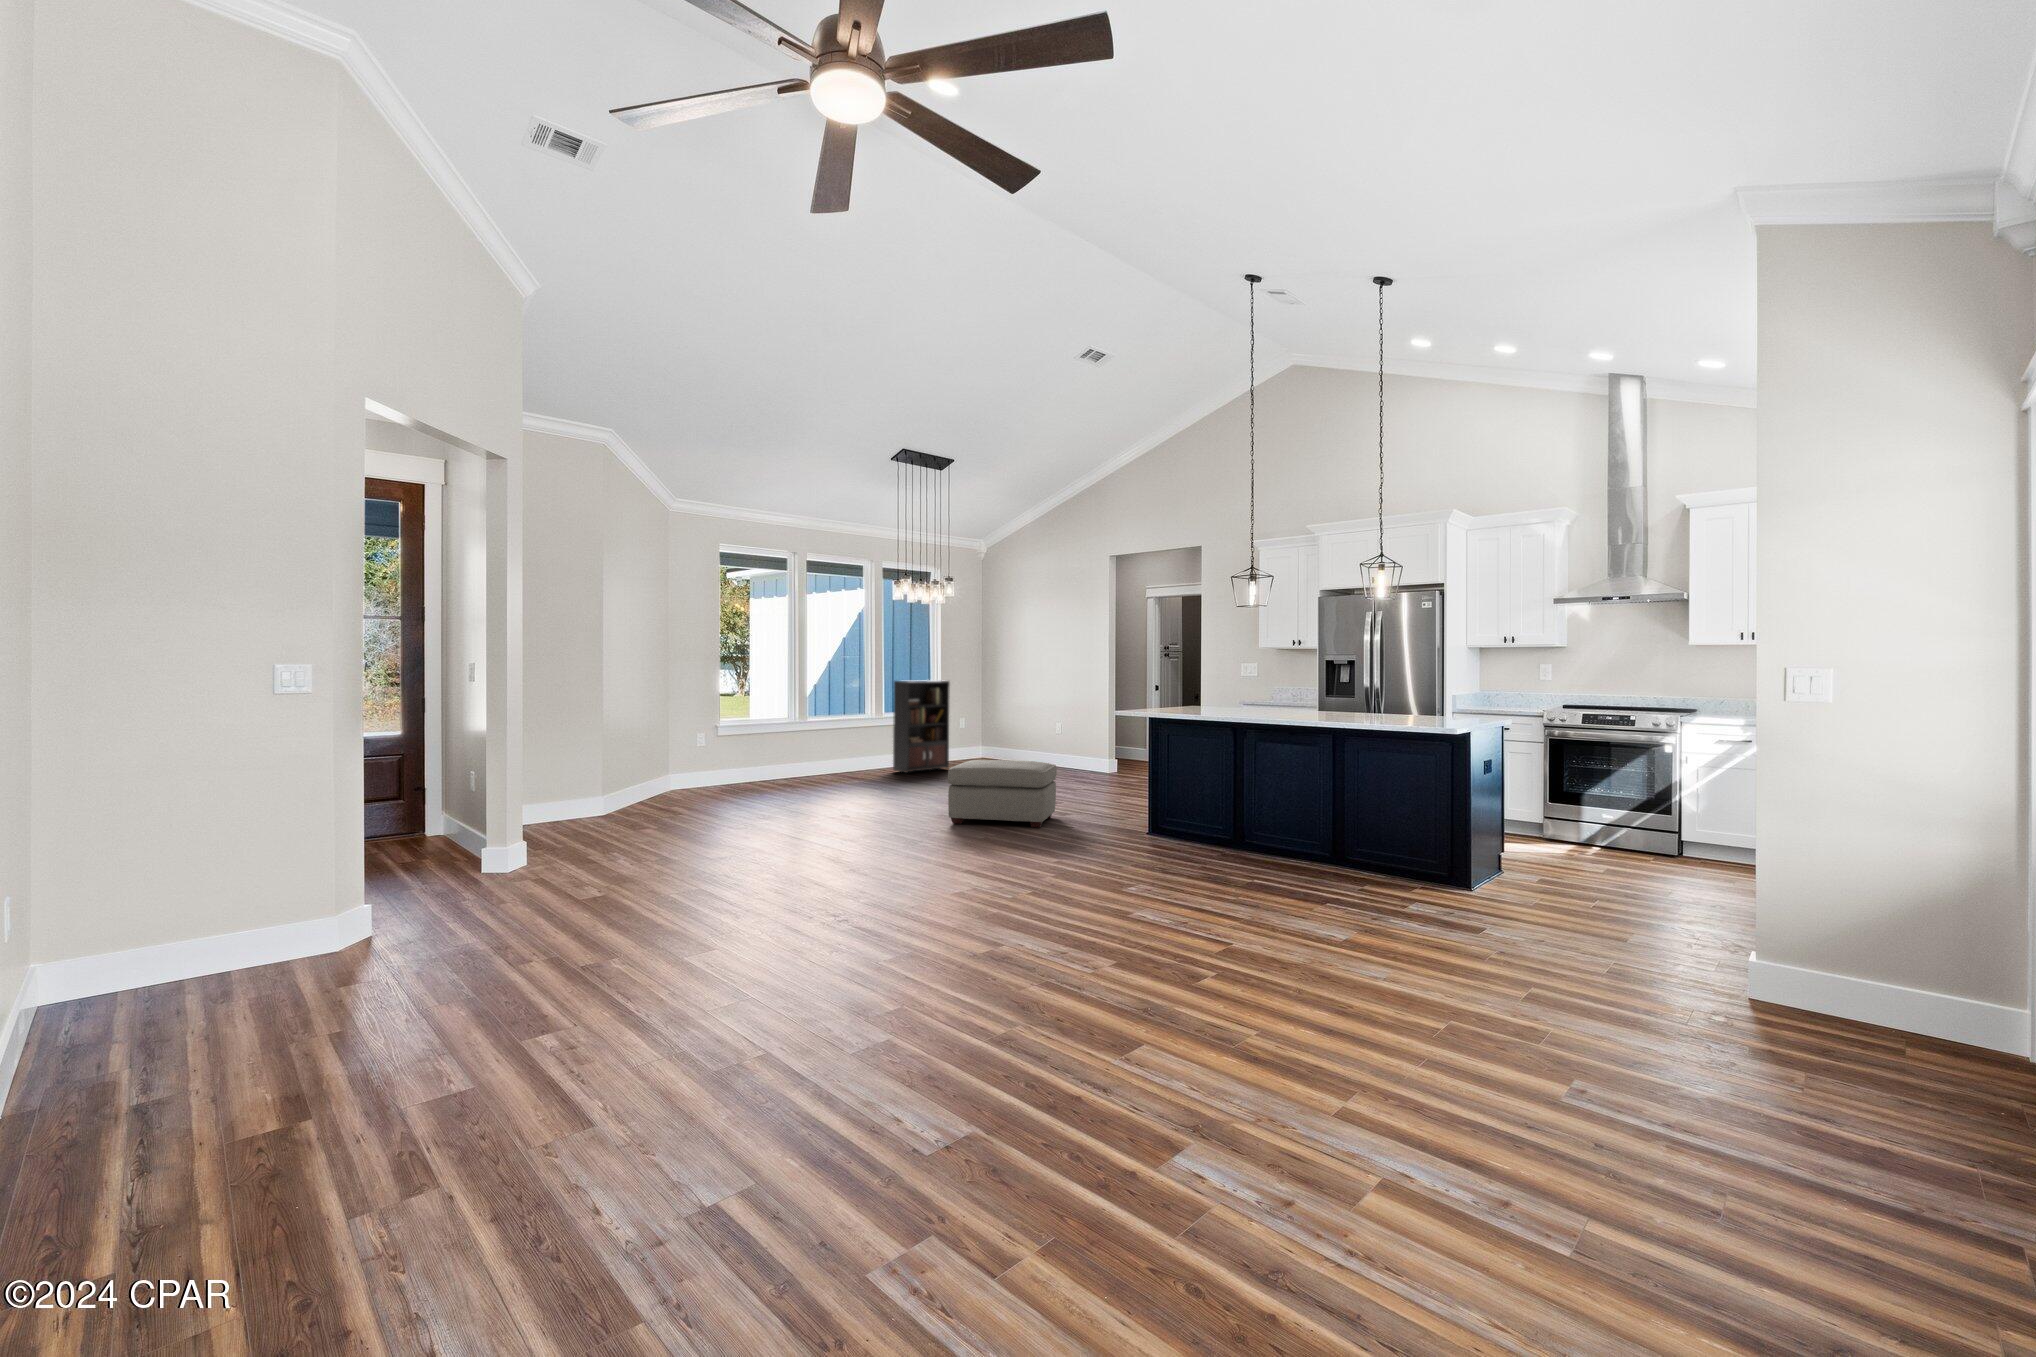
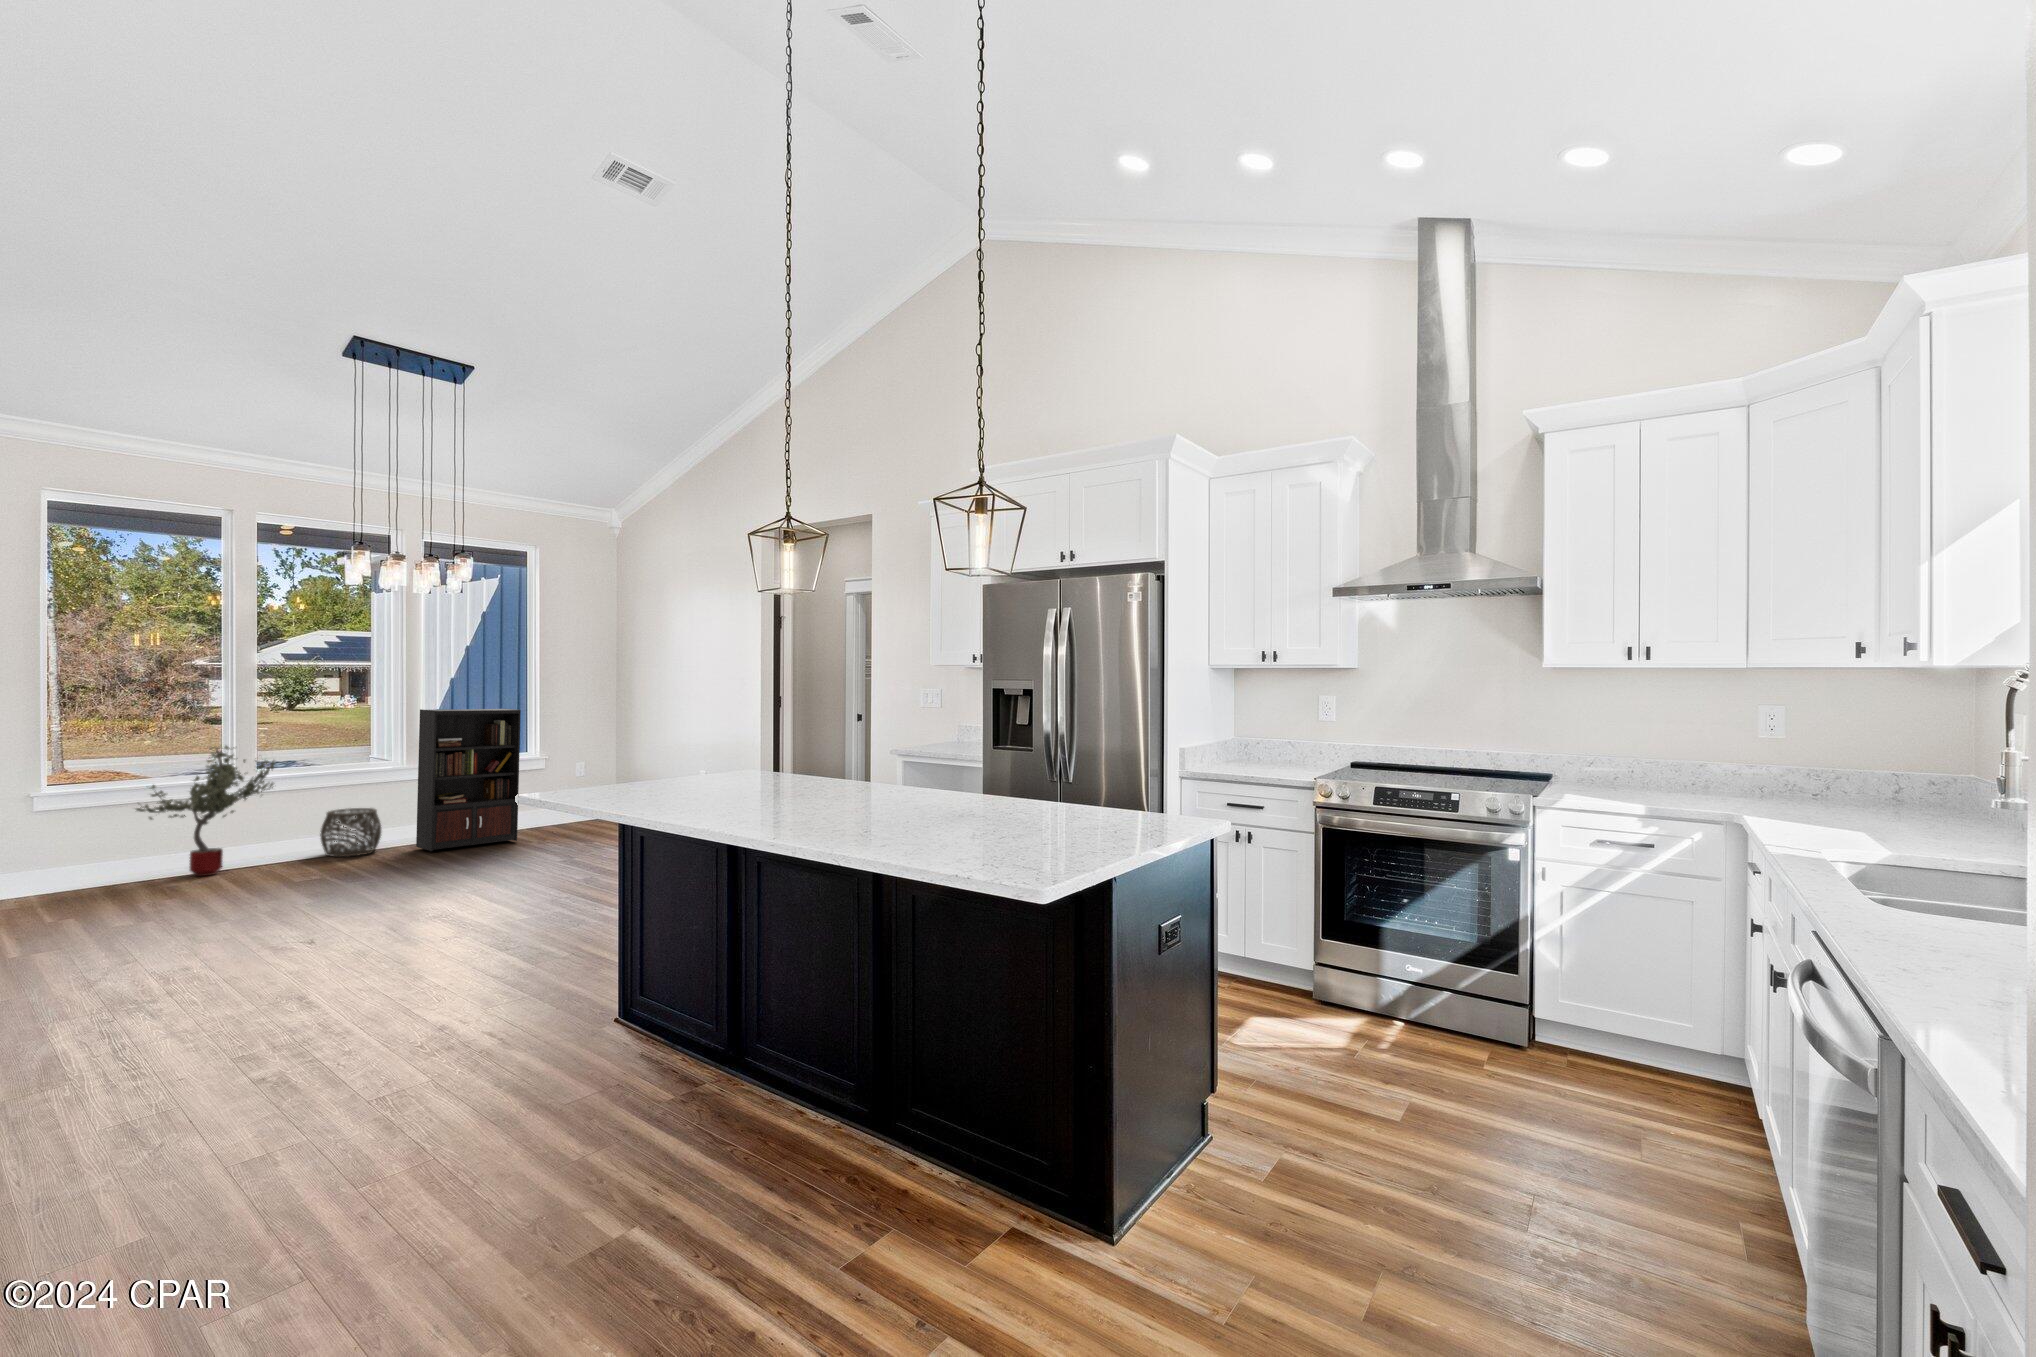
potted tree: none [769,702,830,782] -> present [136,746,274,876]
woven basket: none [842,745,876,775] -> present [320,808,381,857]
ottoman: present [948,760,1057,828] -> none [256,860,517,998]

